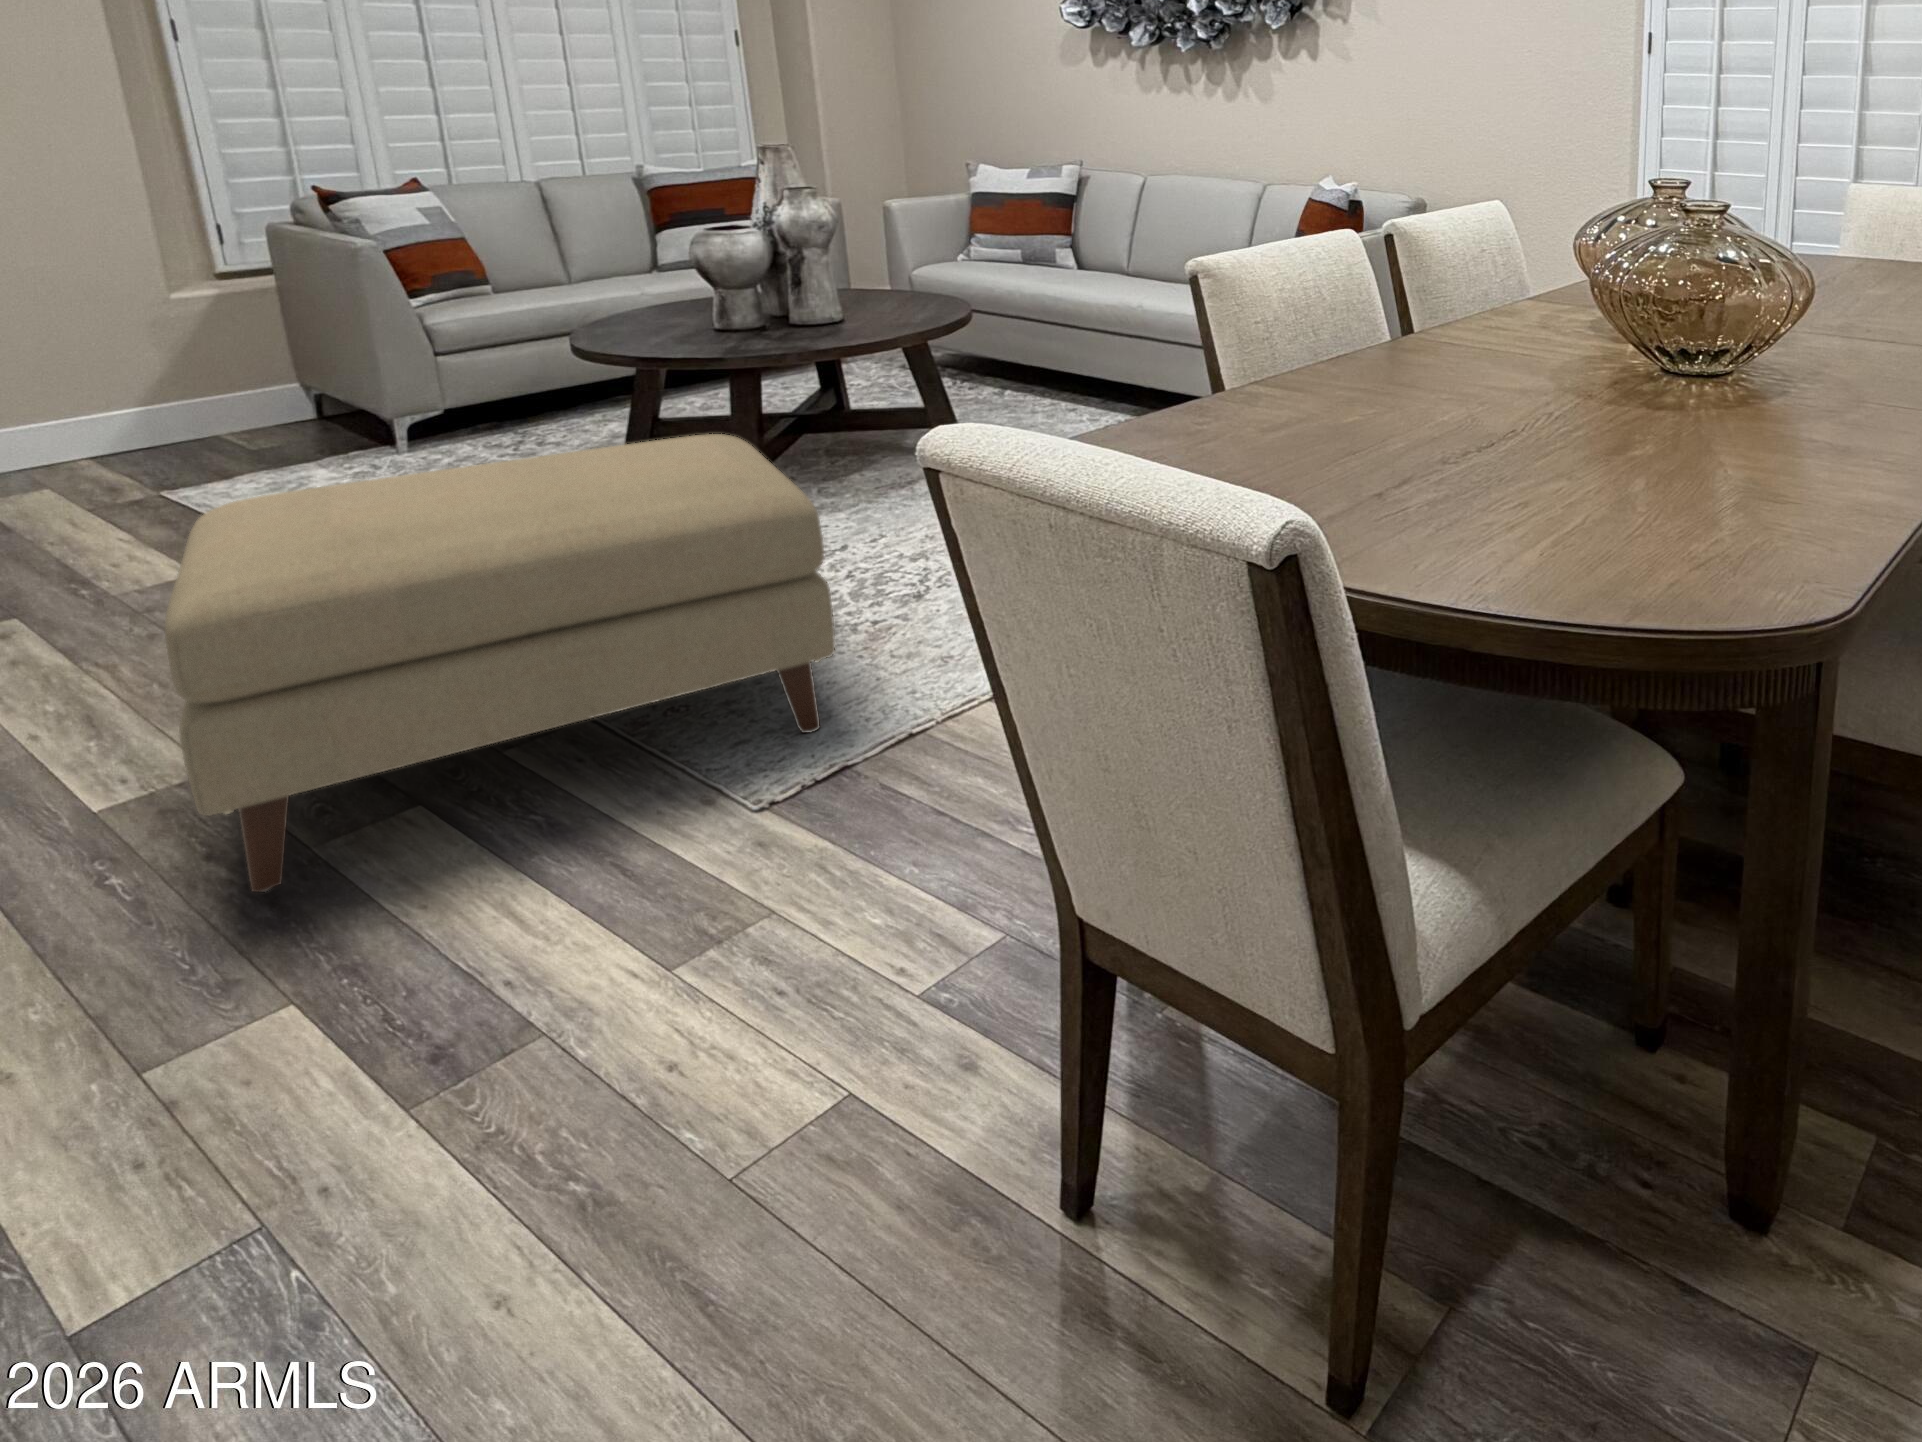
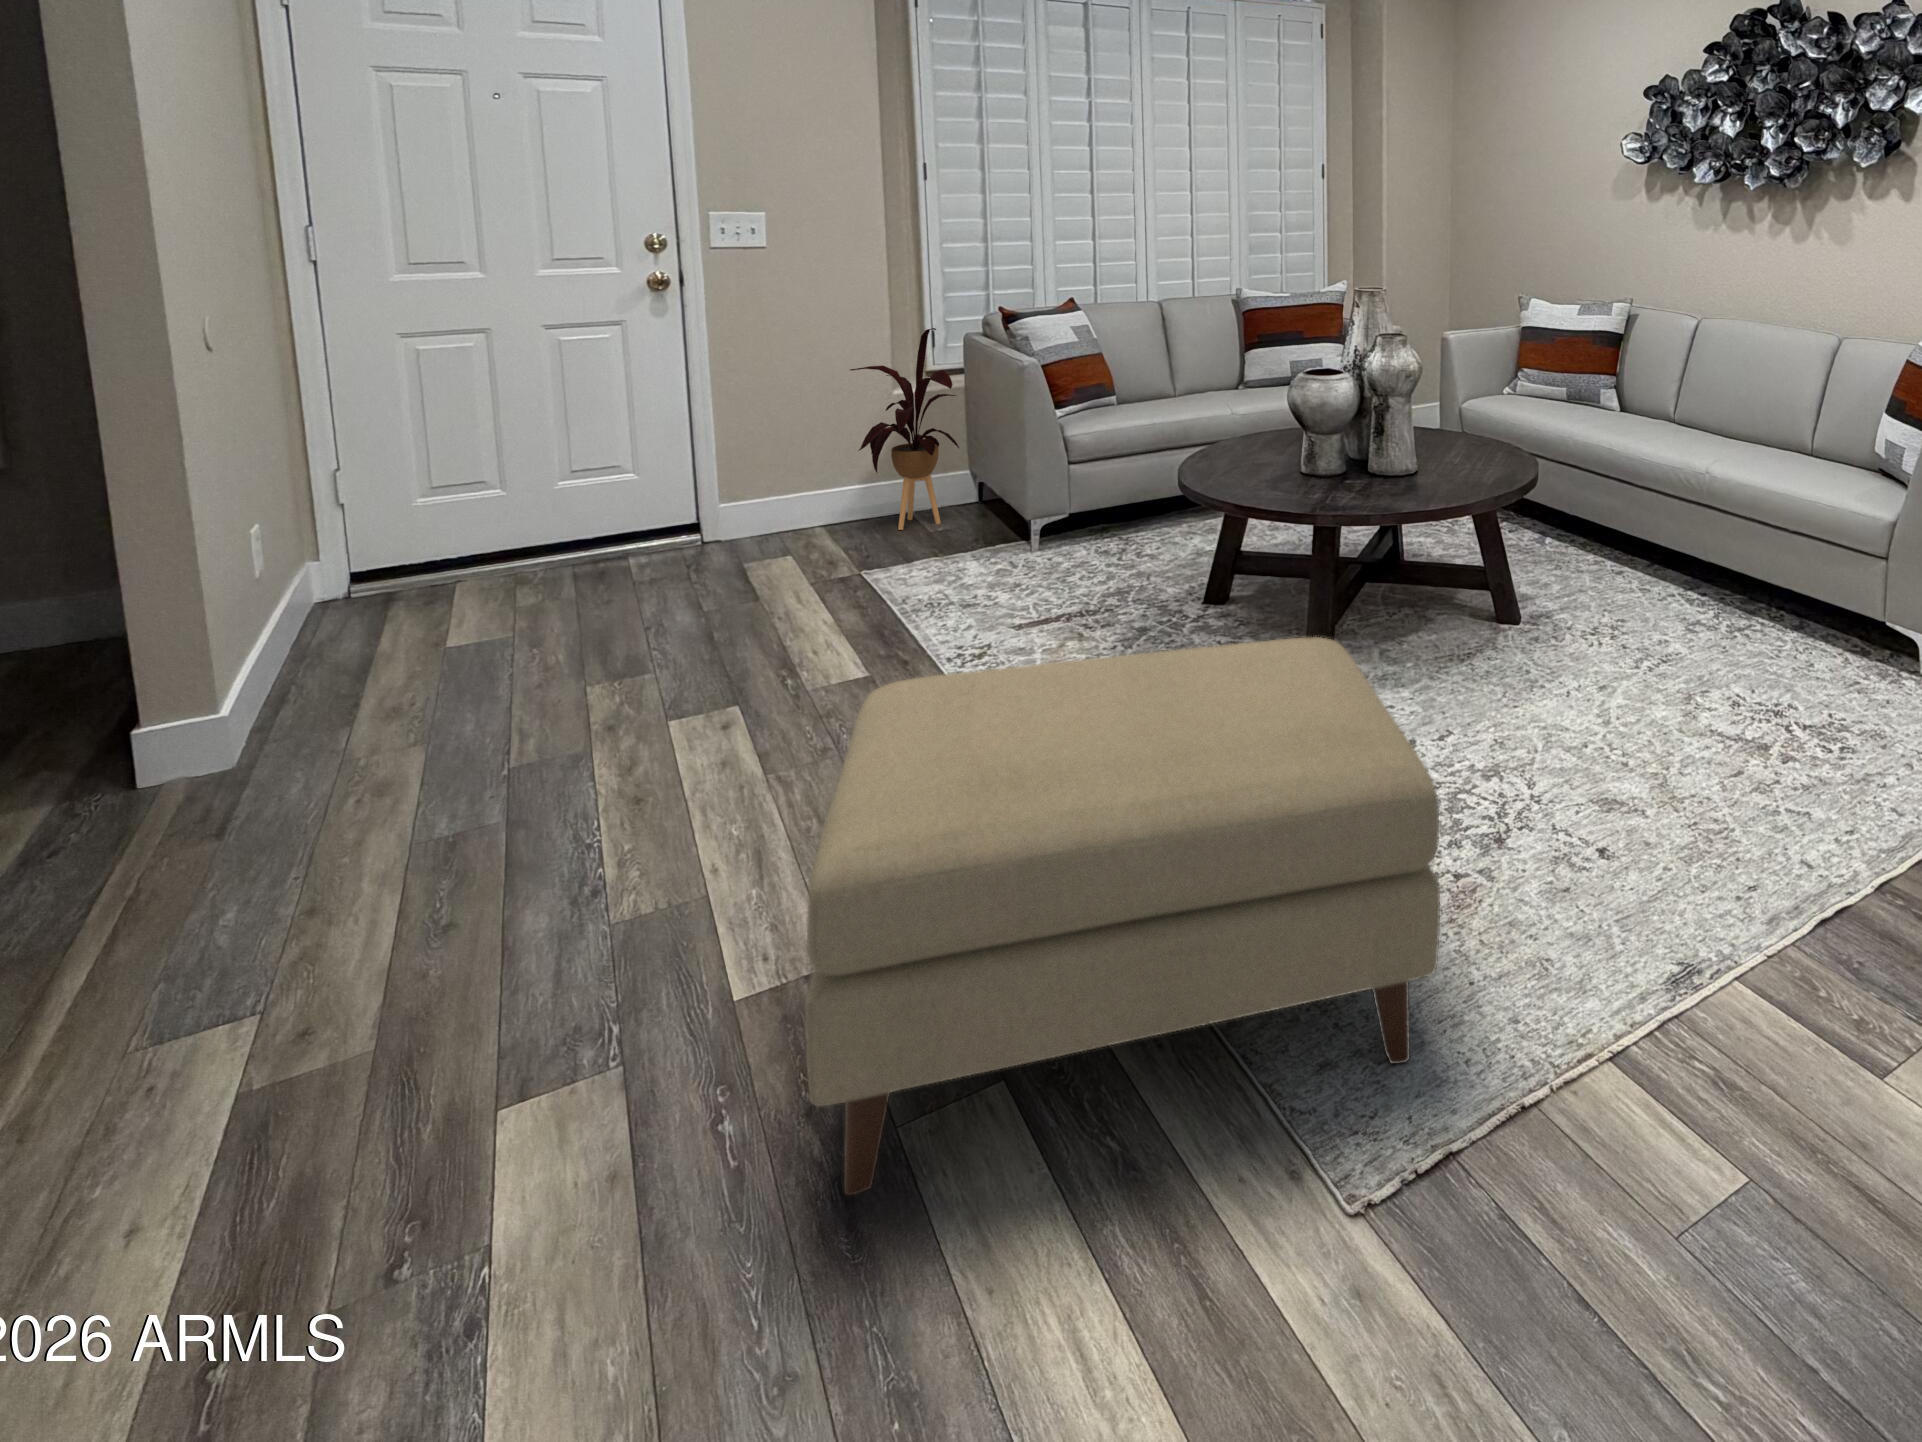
house plant: none [92,213,278,450] -> present [850,328,959,530]

